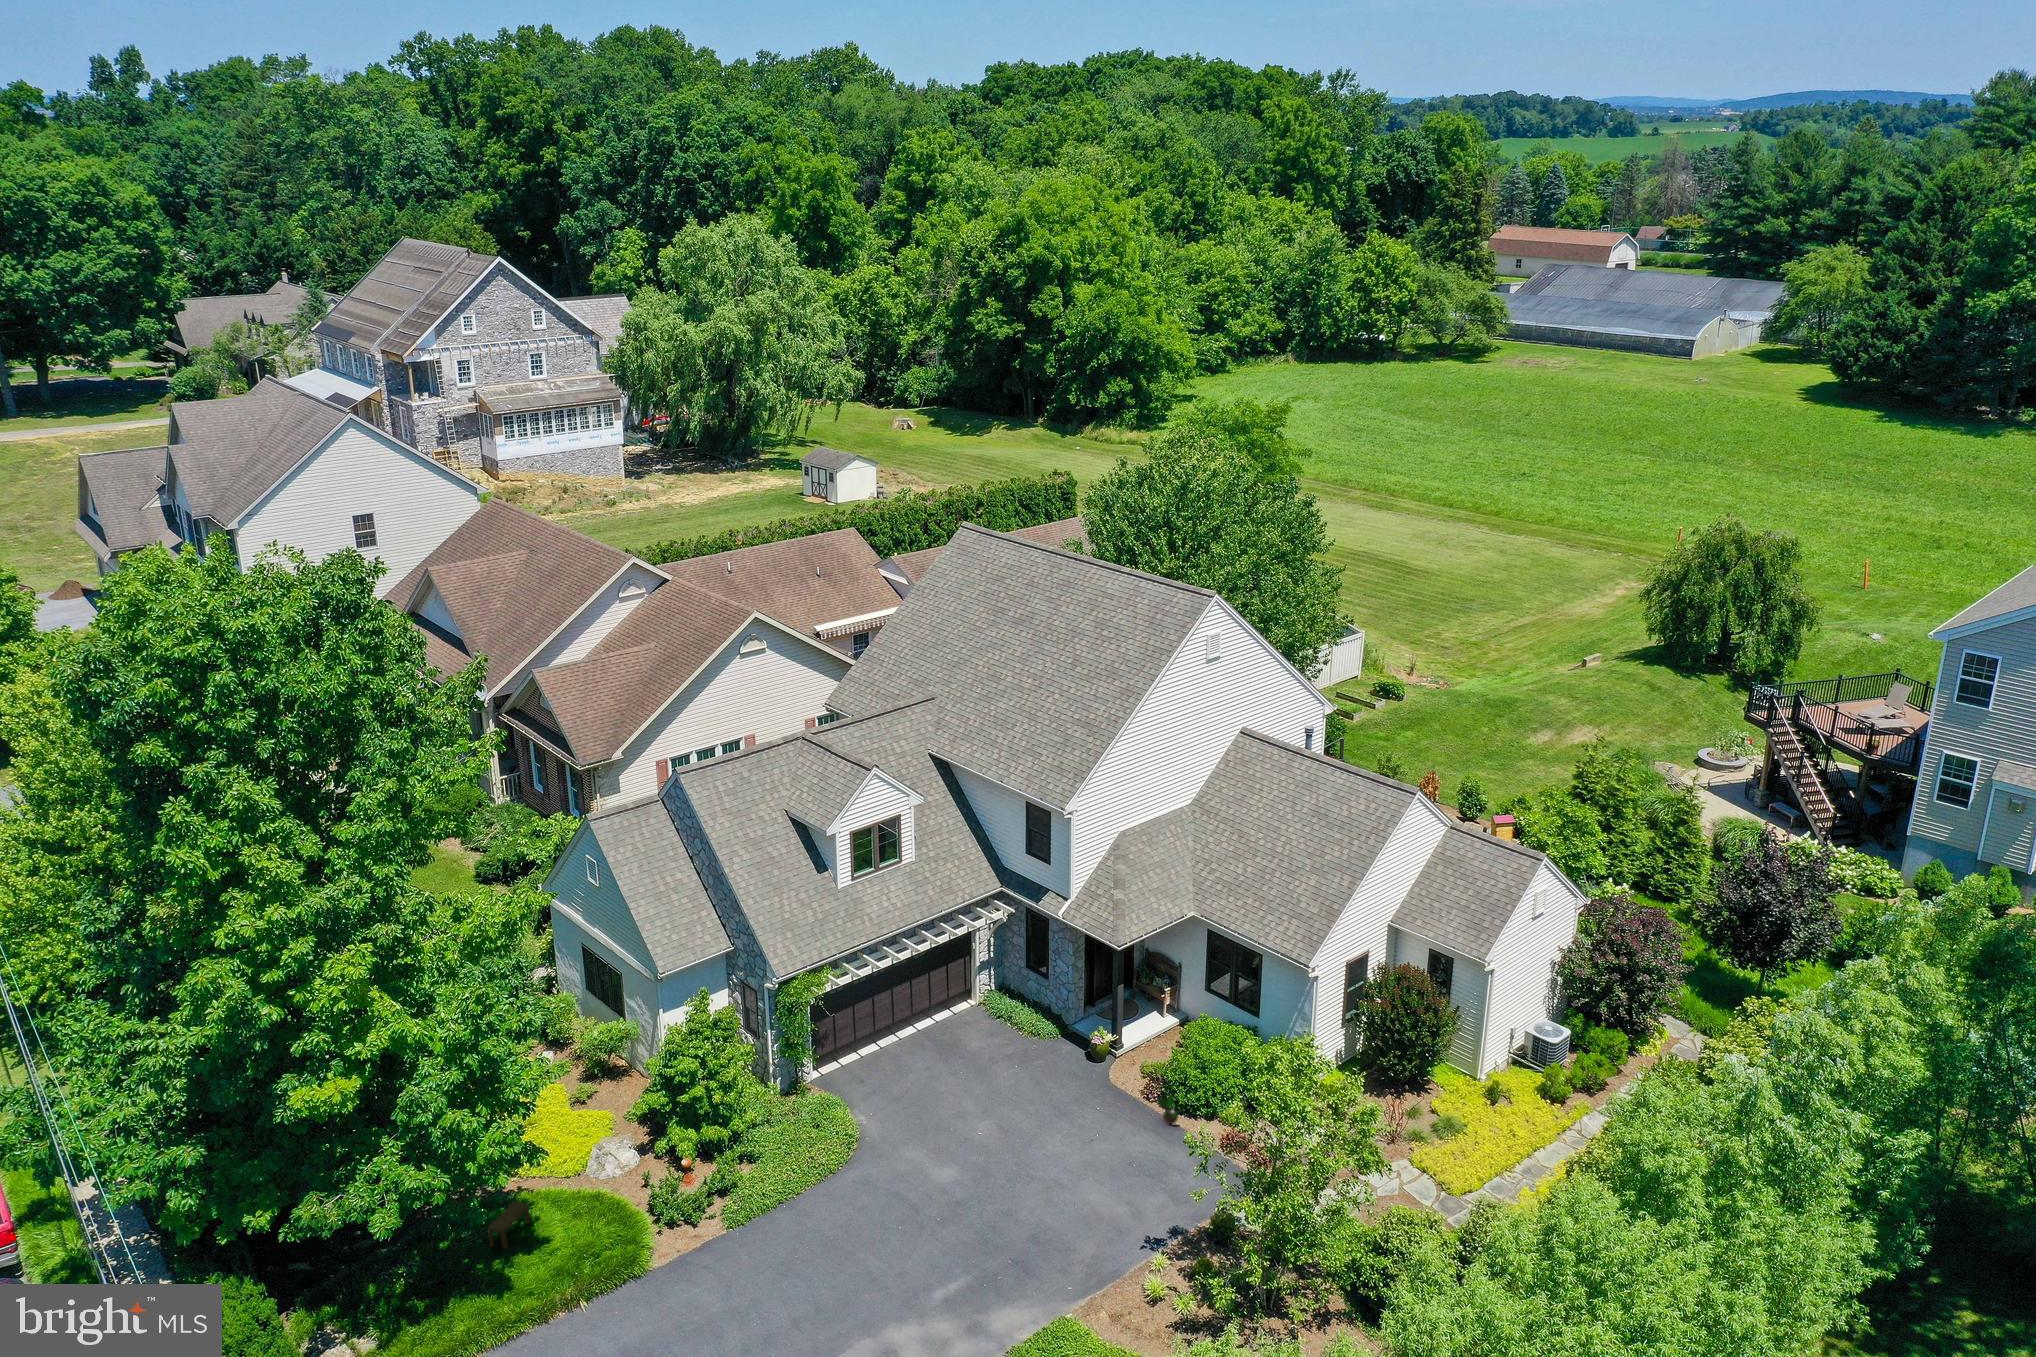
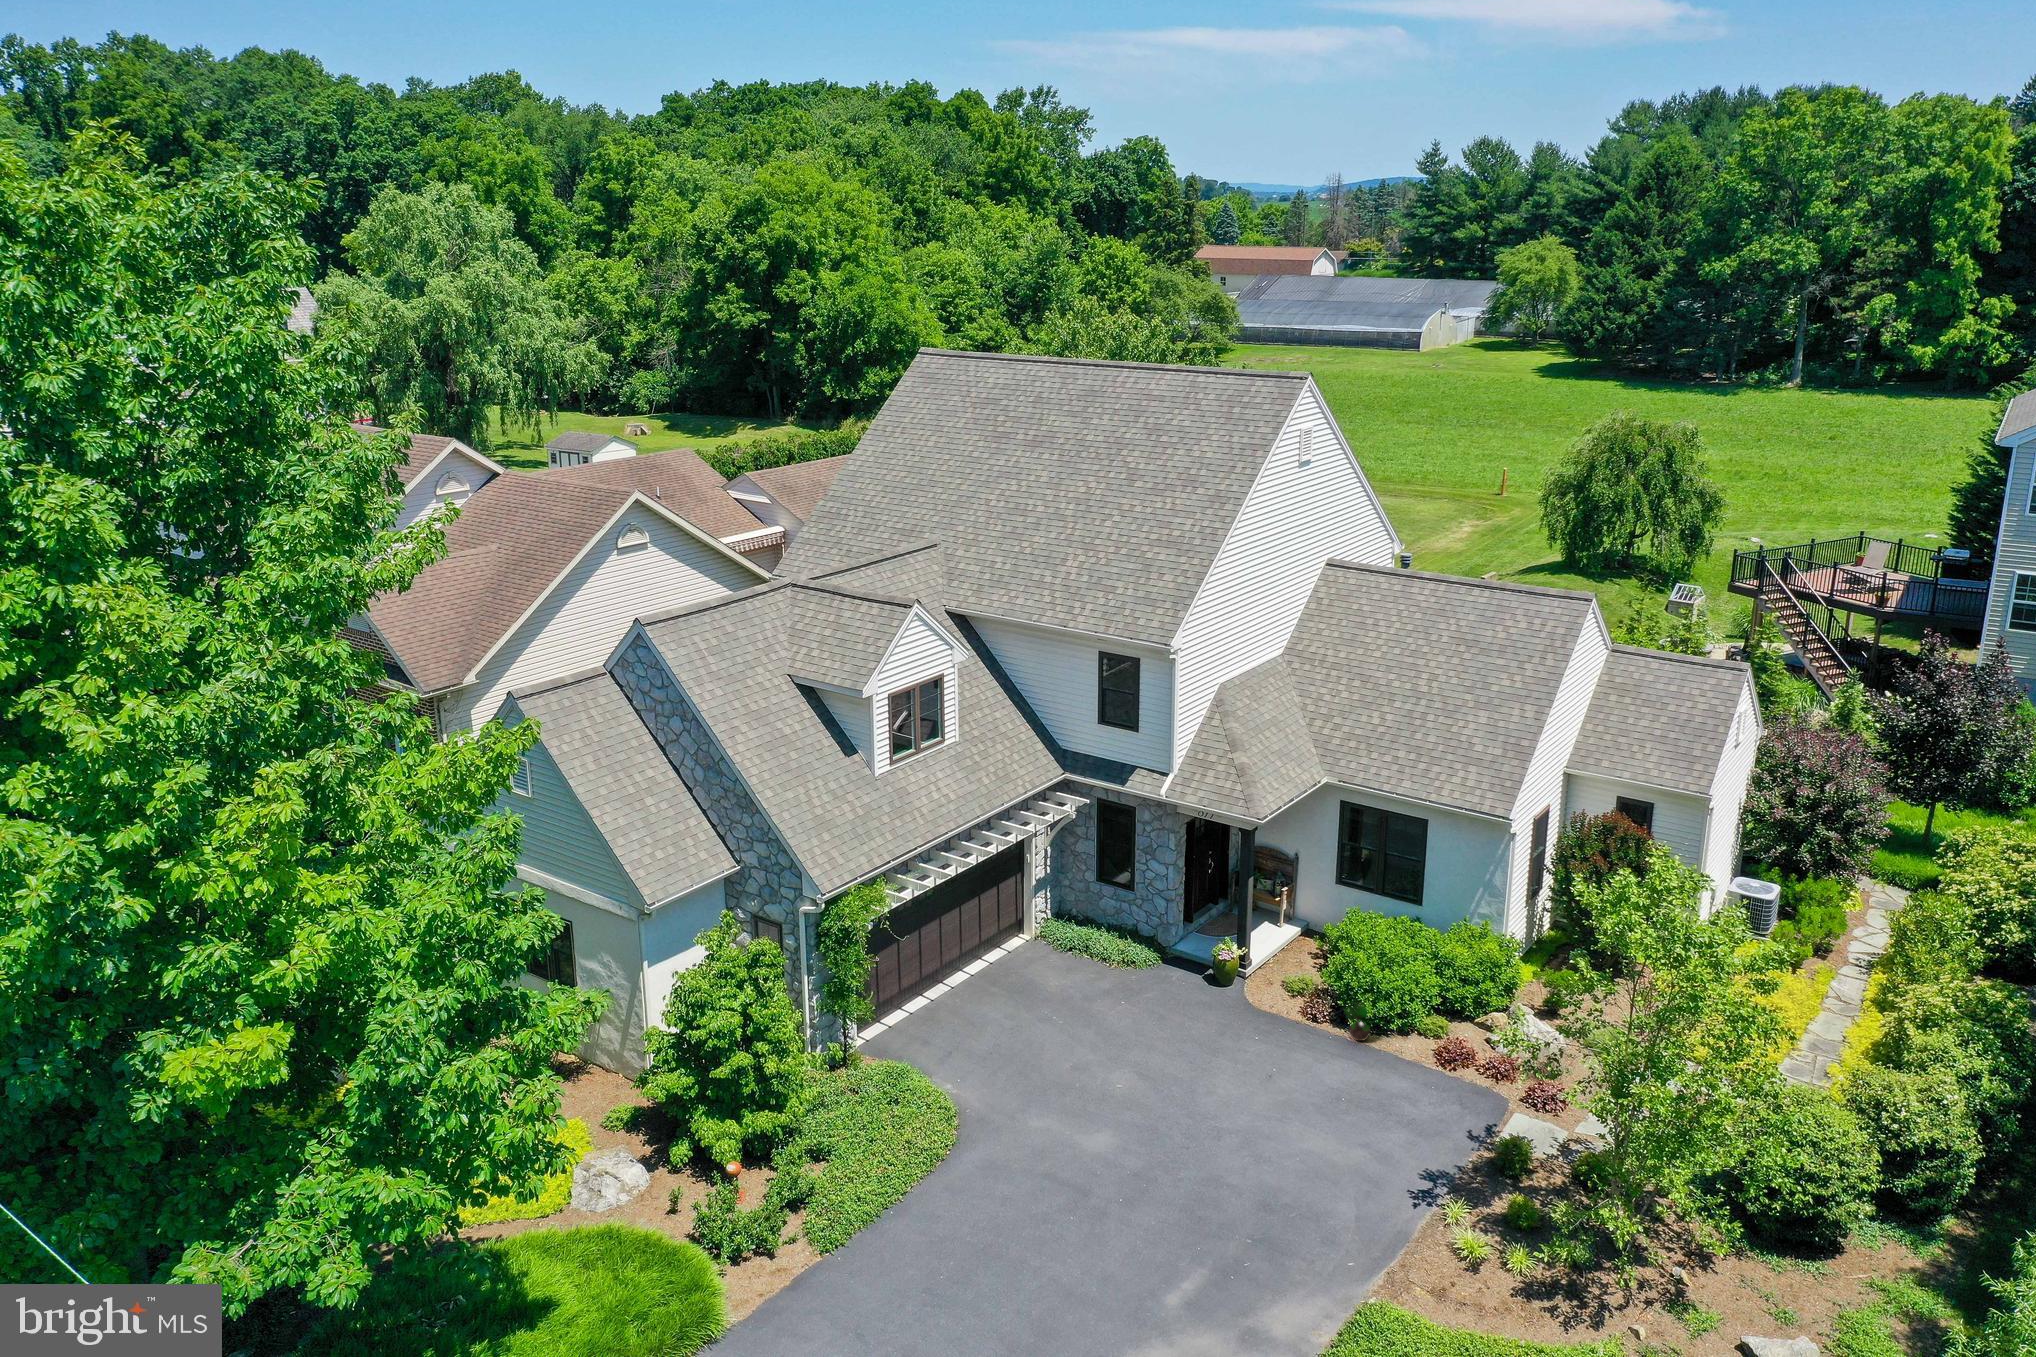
bench: present [488,1201,530,1249] -> none [448,1254,508,1330]

